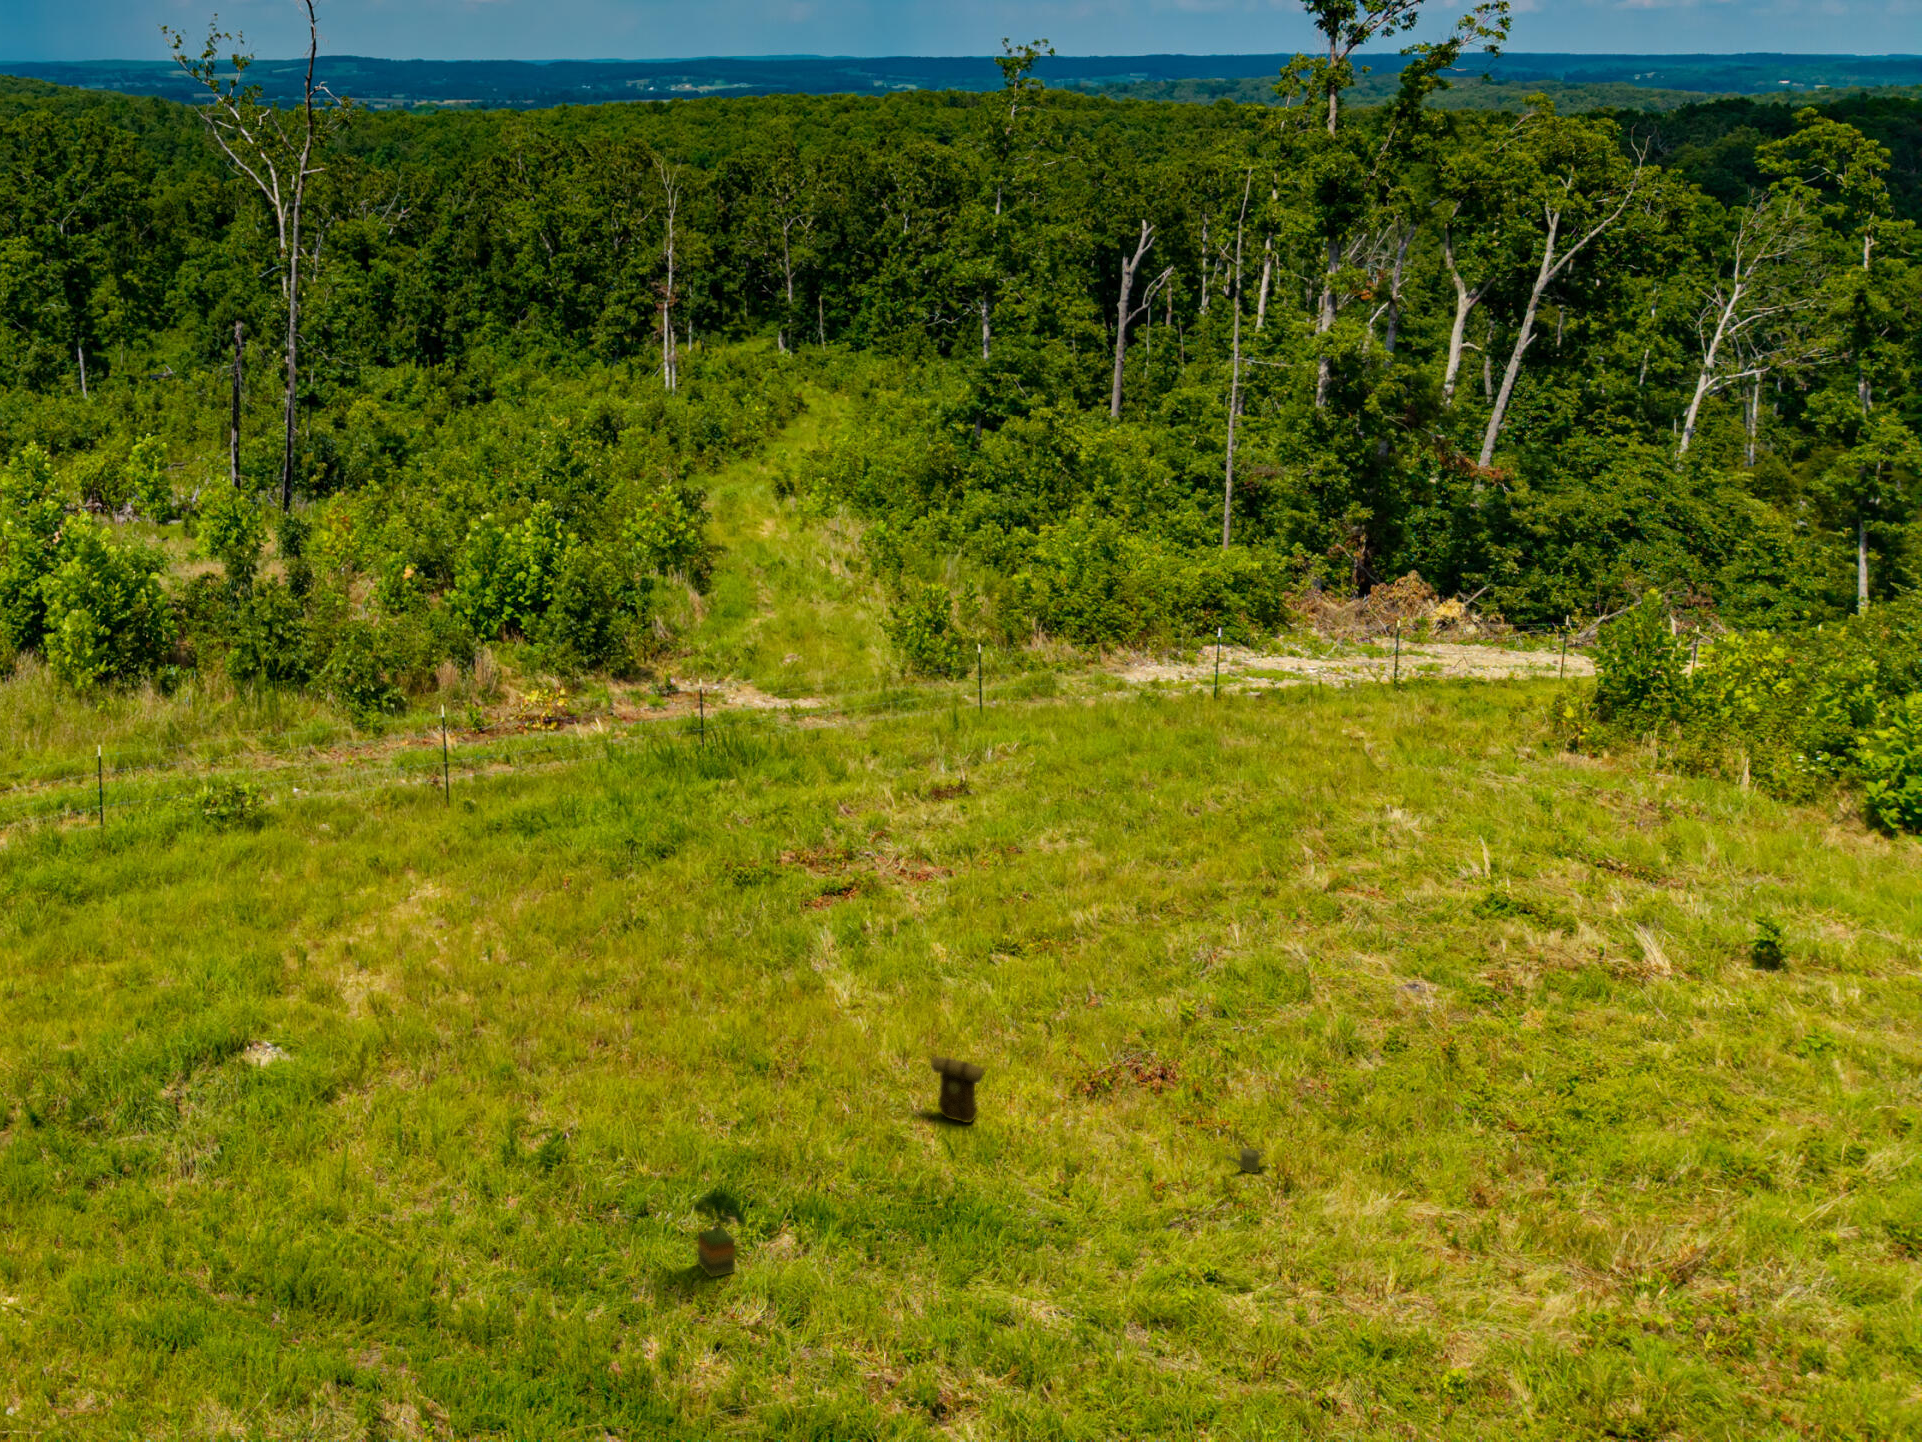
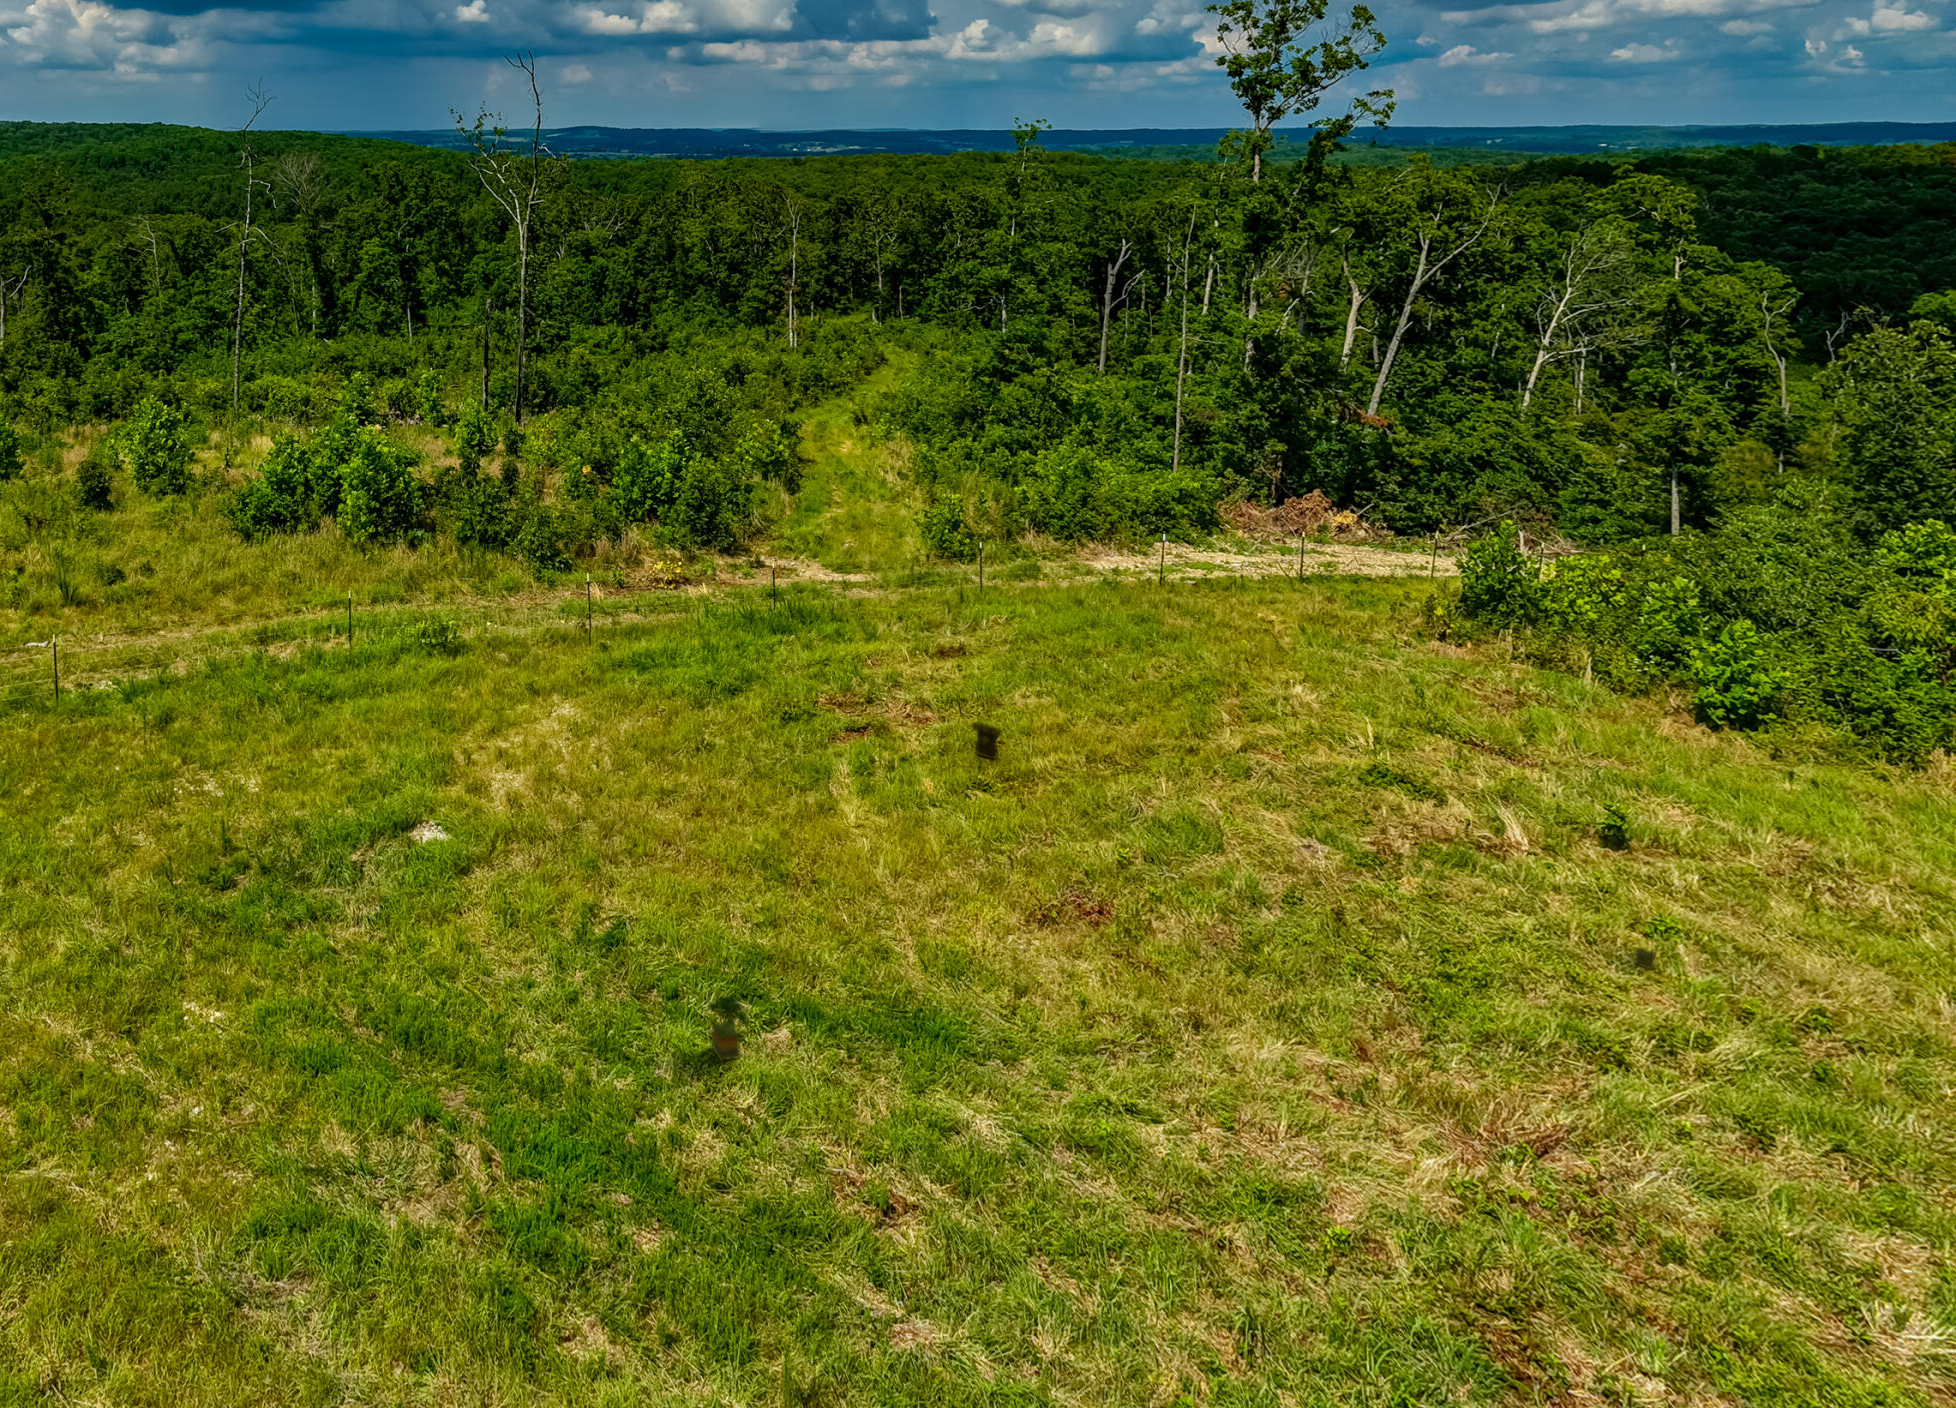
backpack: present [931,1056,983,1123] -> present [972,722,1002,759]
watering can: present [1226,1148,1263,1173] -> present [1627,949,1656,970]

